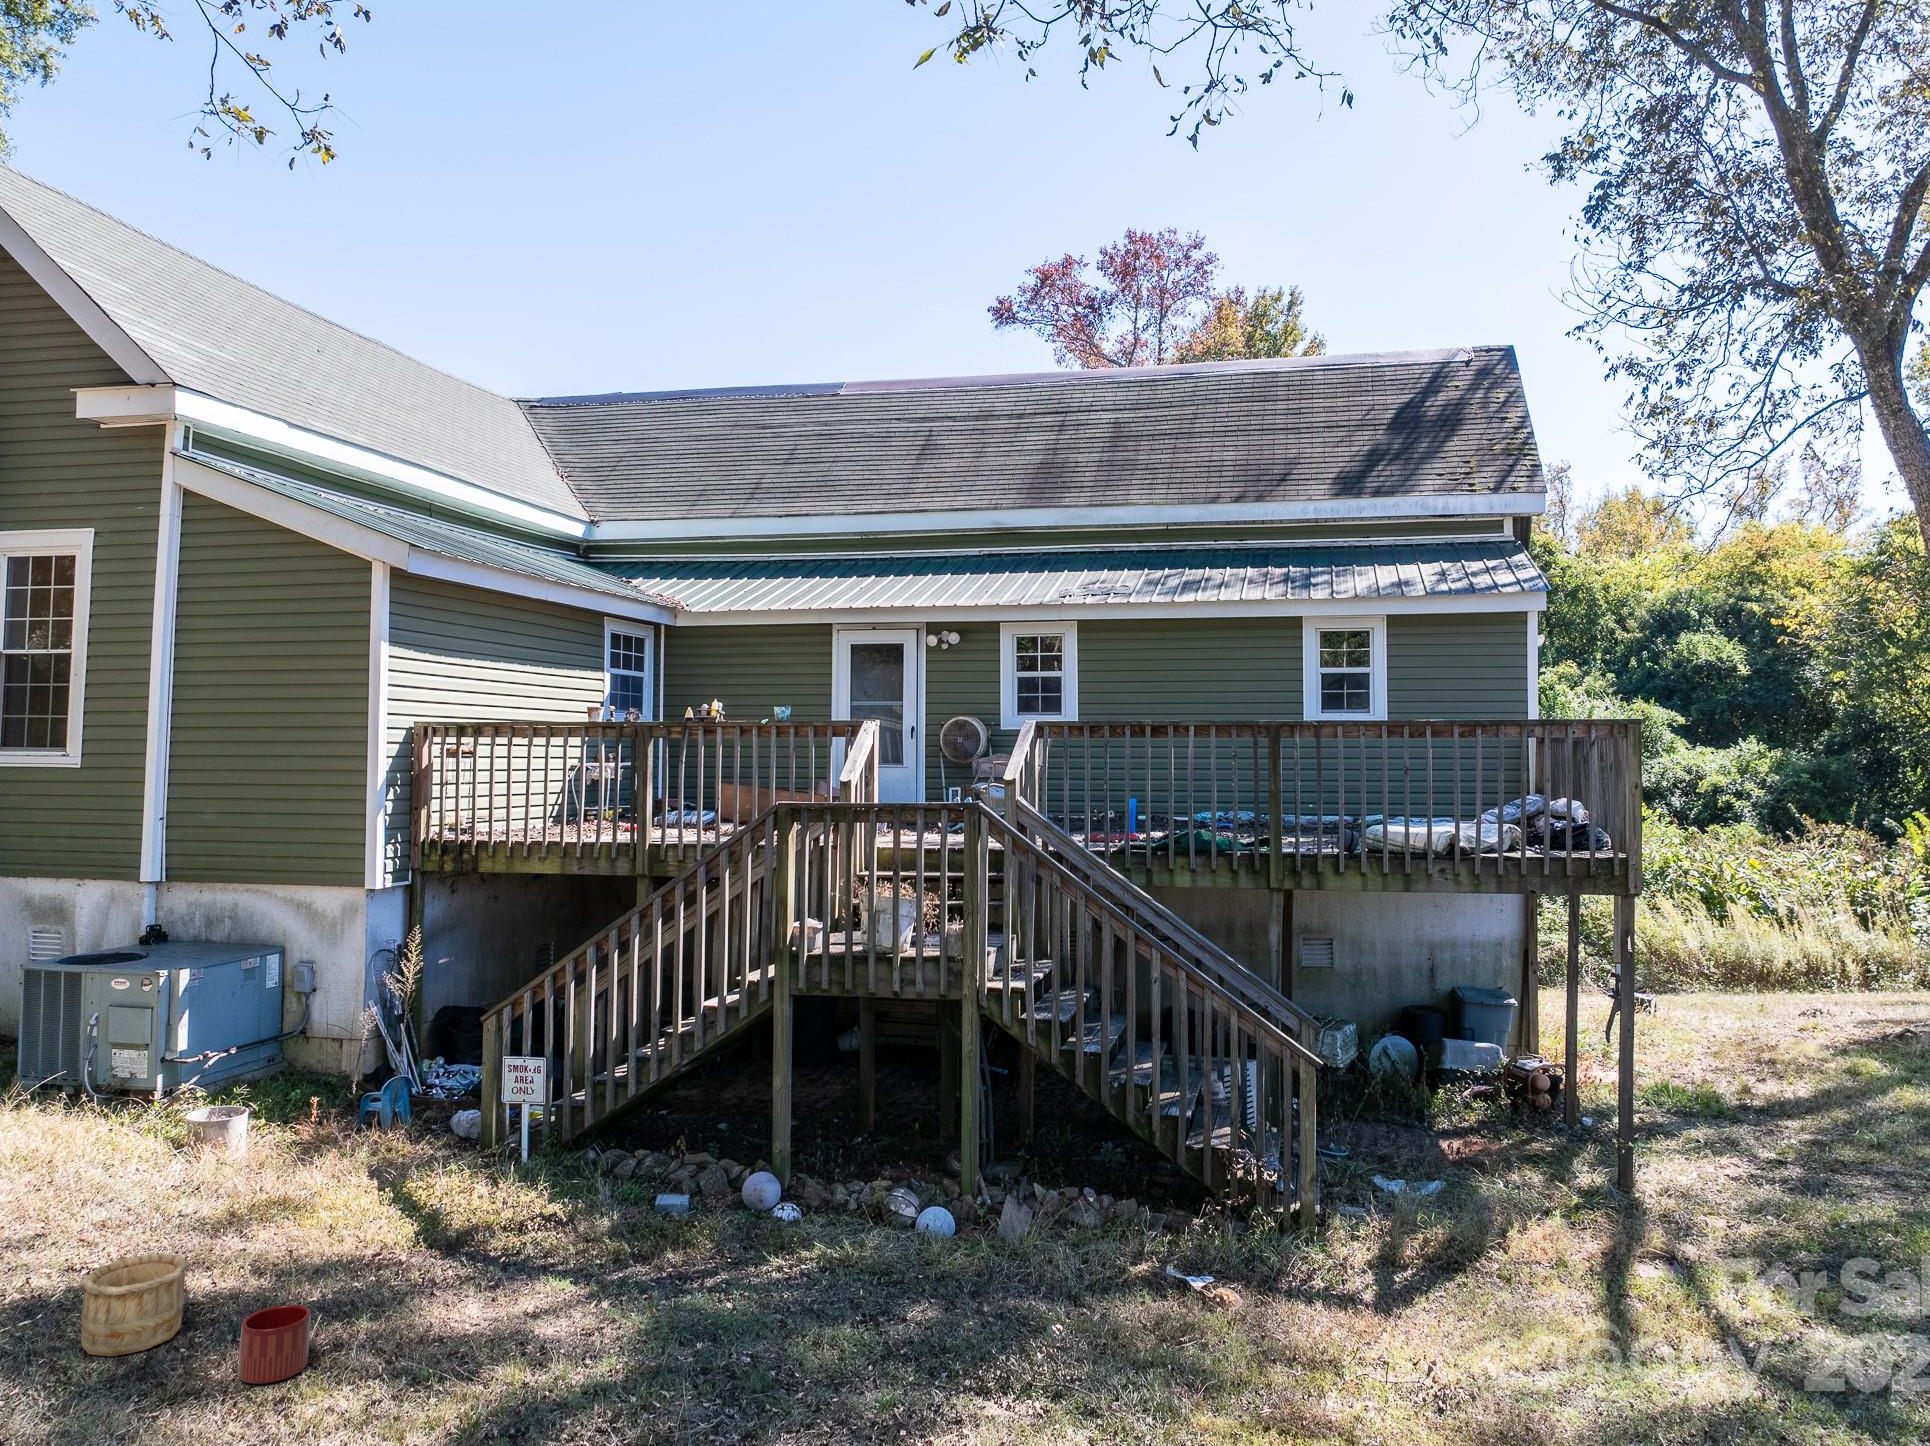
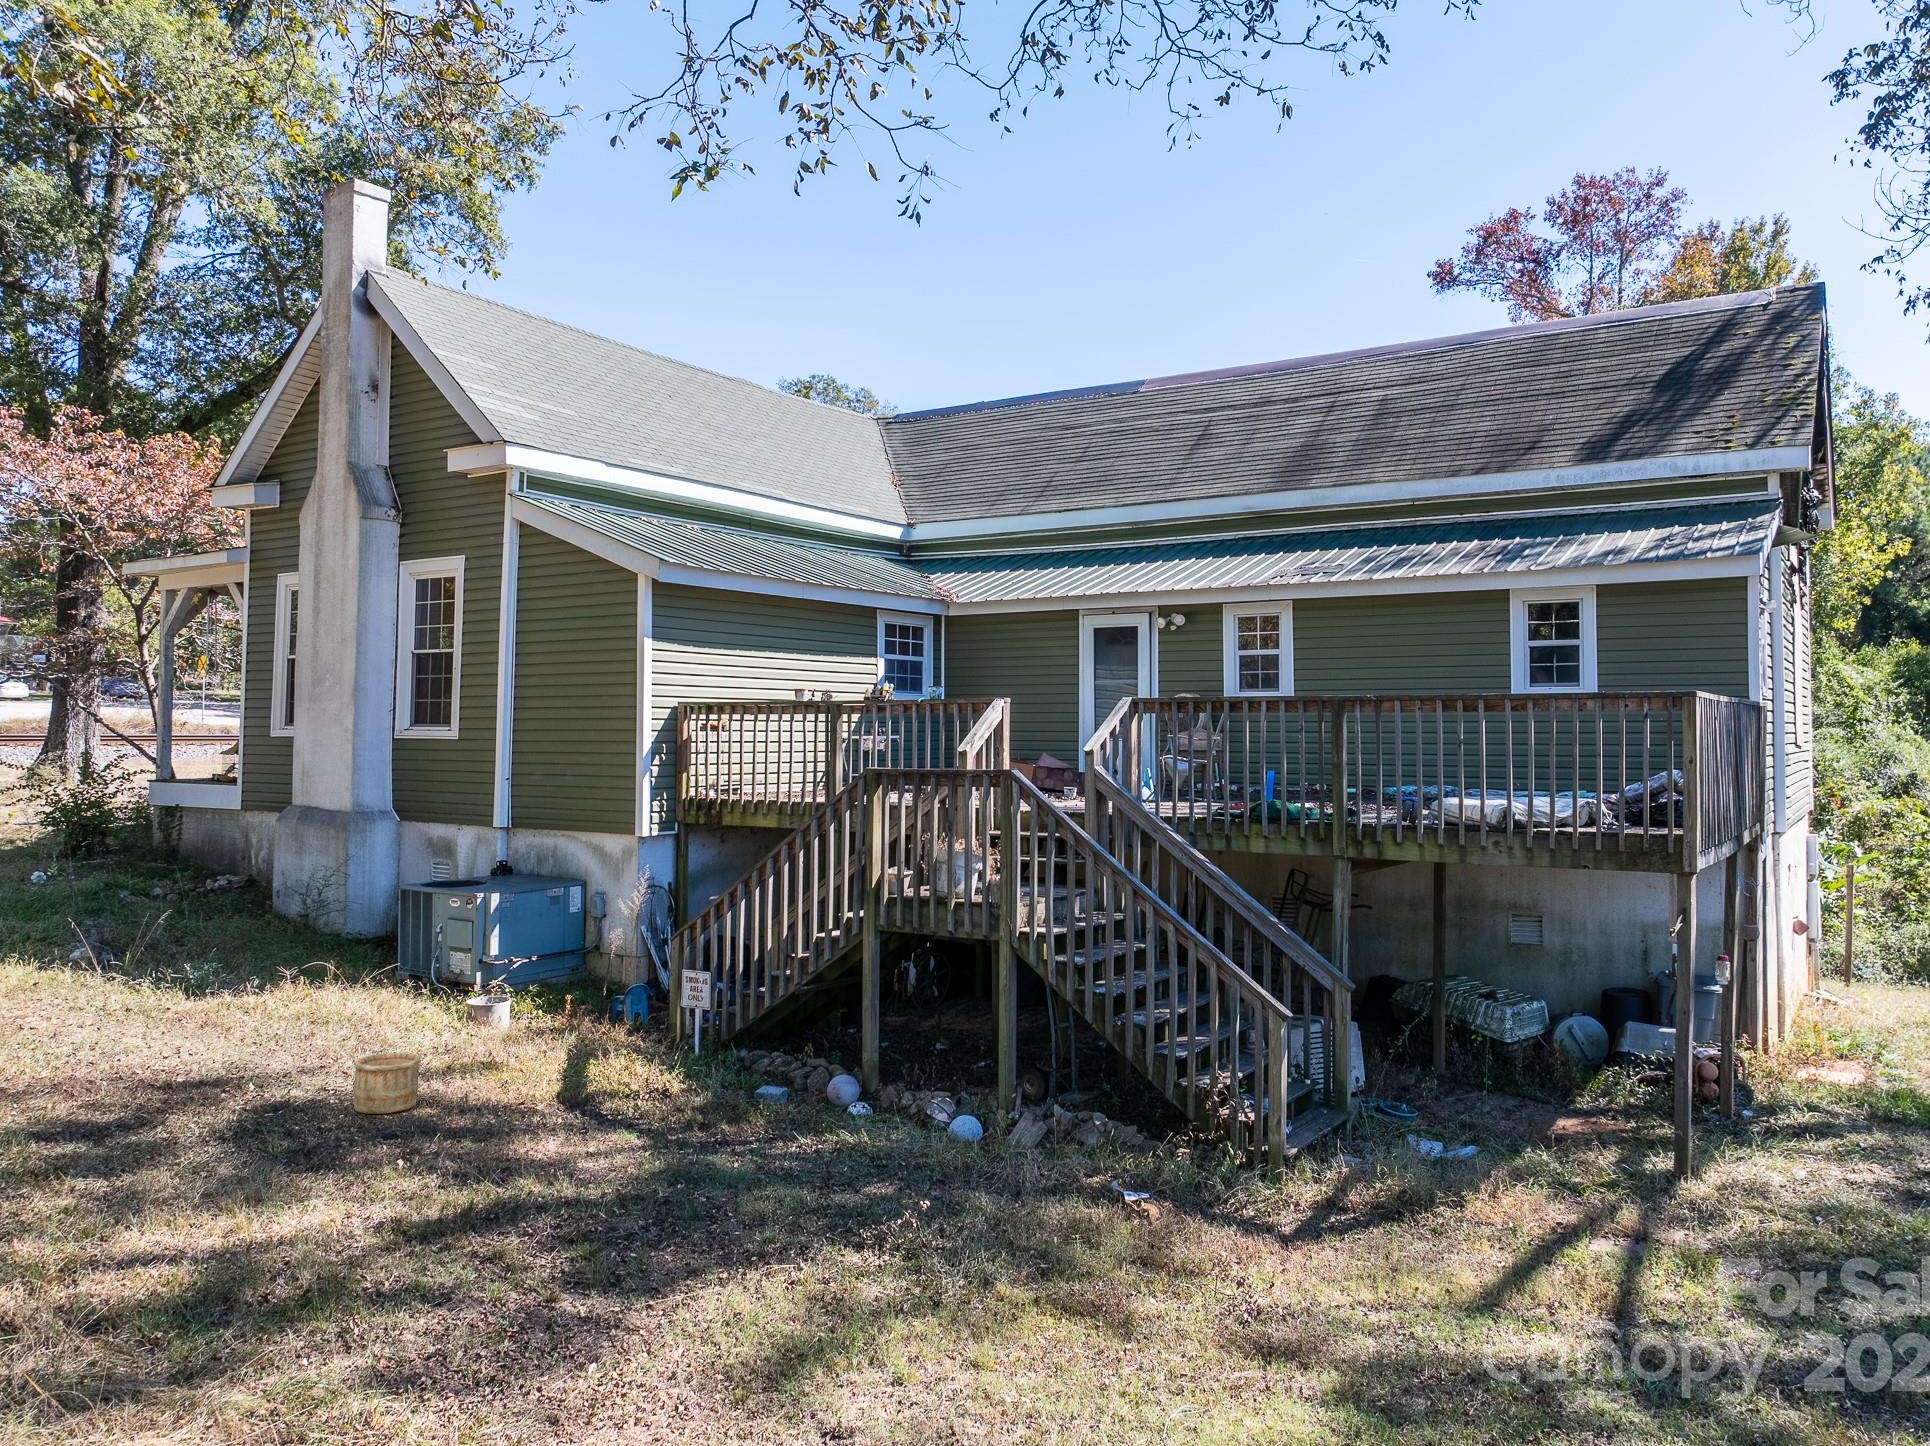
planter: present [238,1305,311,1384] -> none [433,1090,483,1139]

